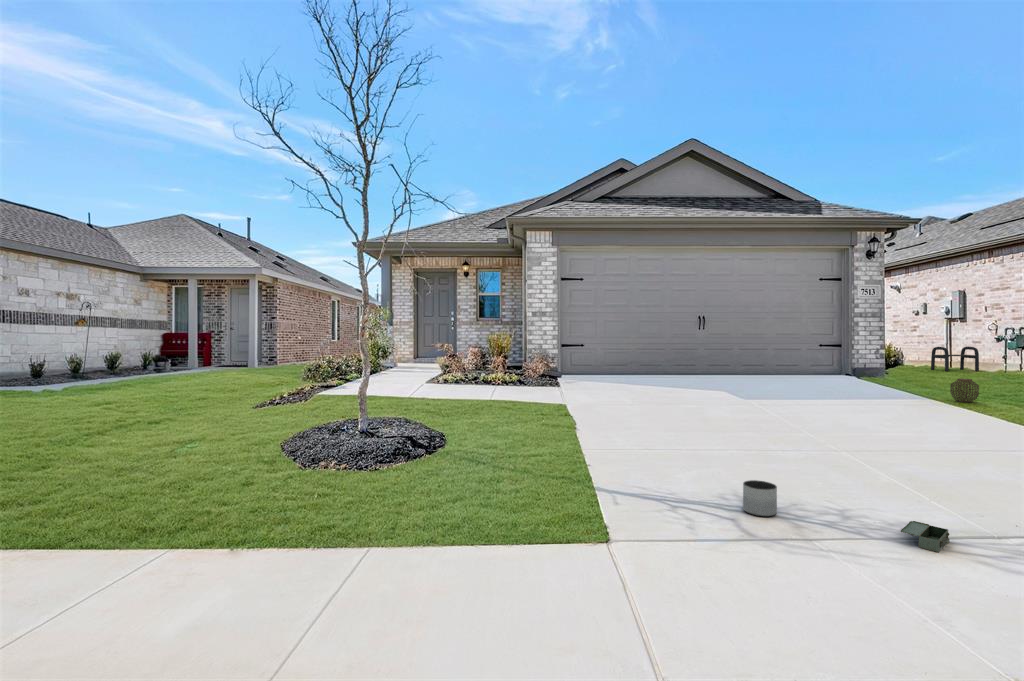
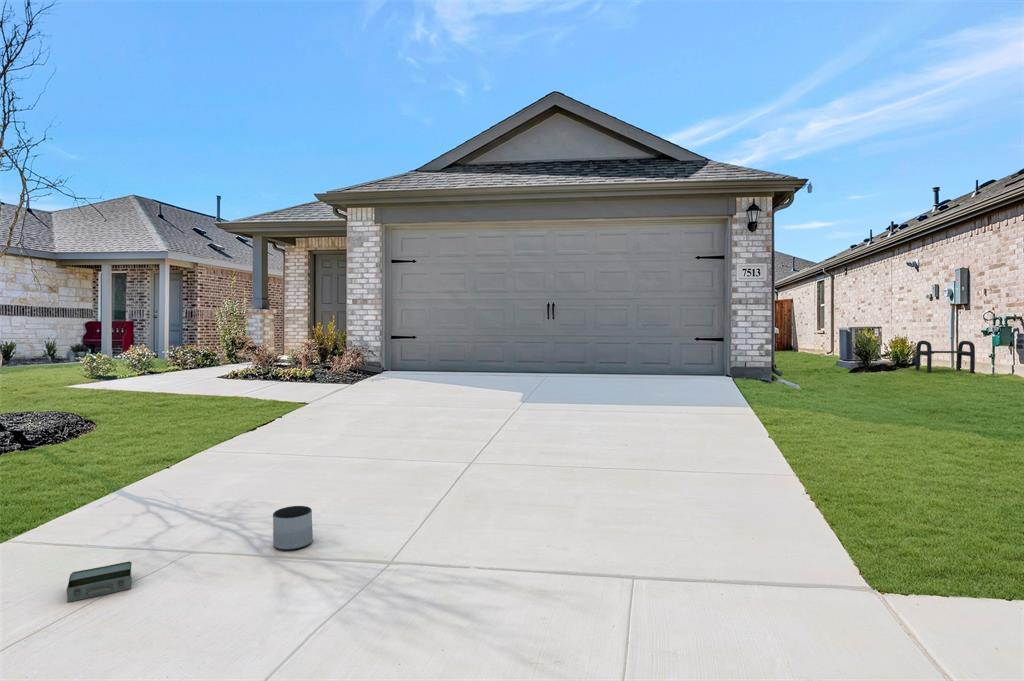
woven basket: present [950,378,979,403] -> none [748,384,778,415]
planter: present [743,480,777,517] -> present [273,506,313,550]

